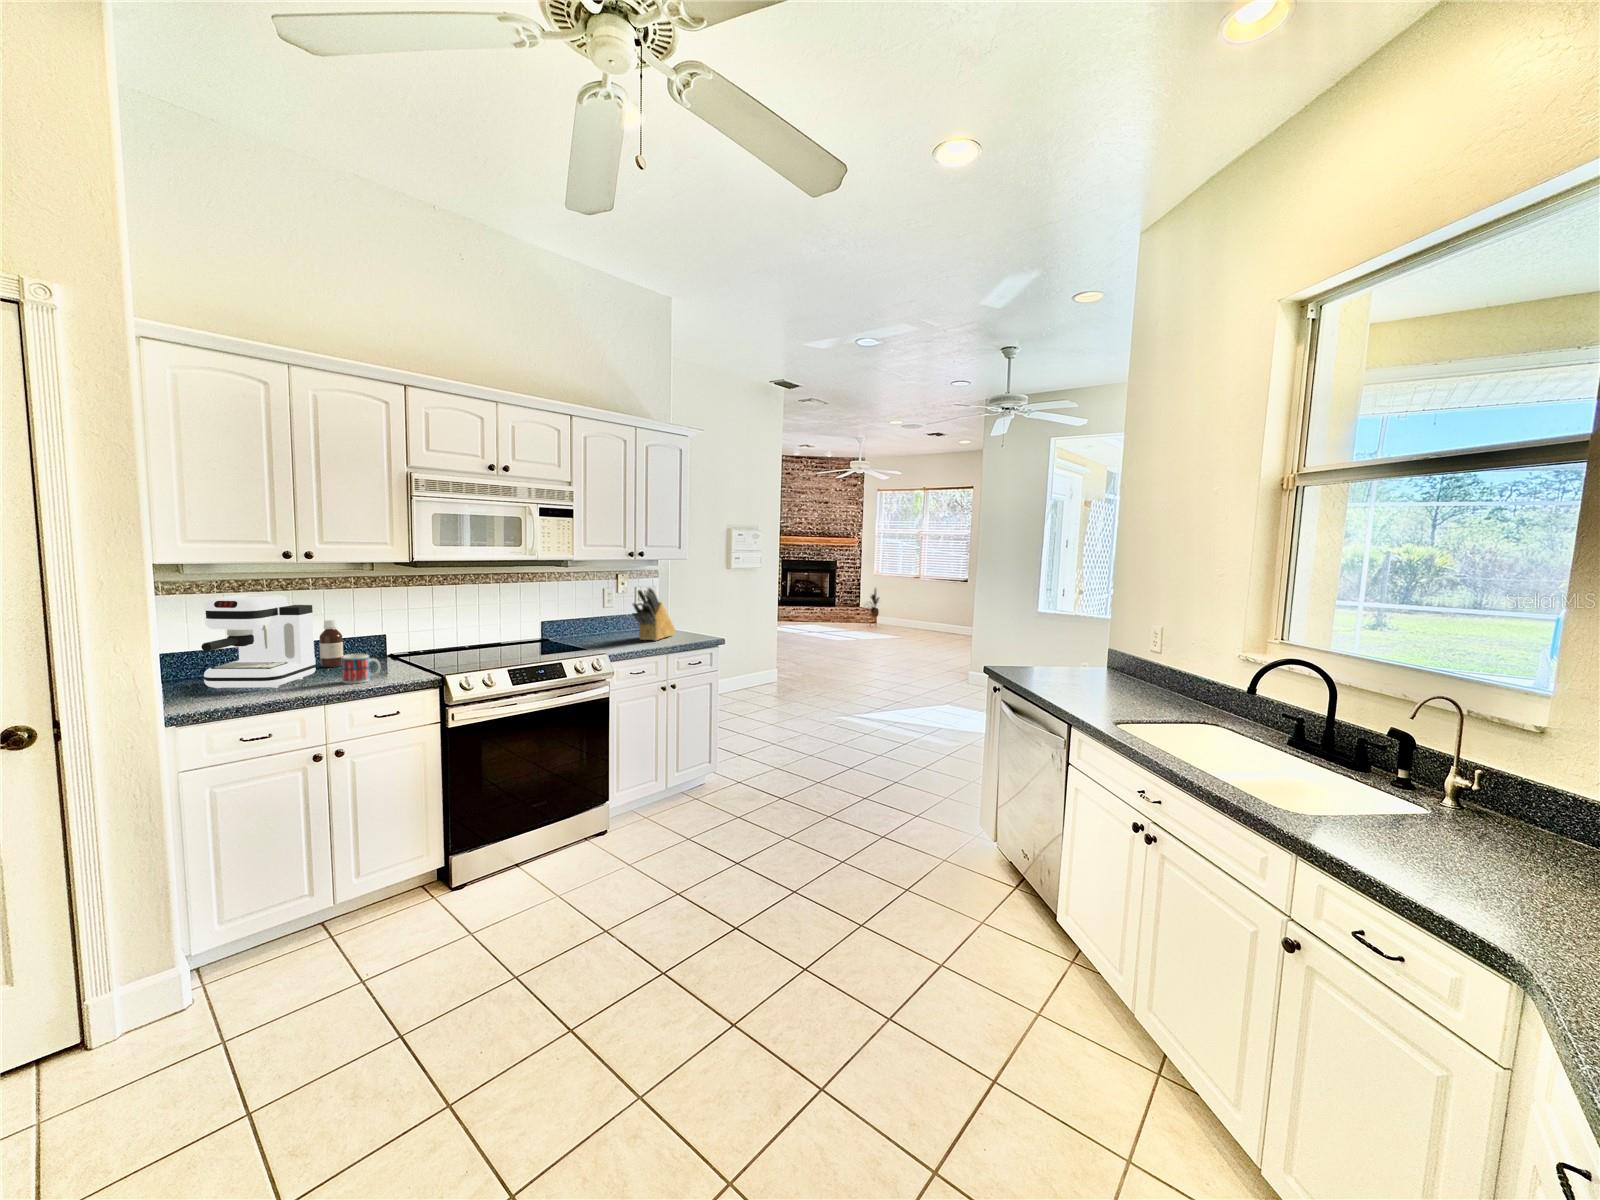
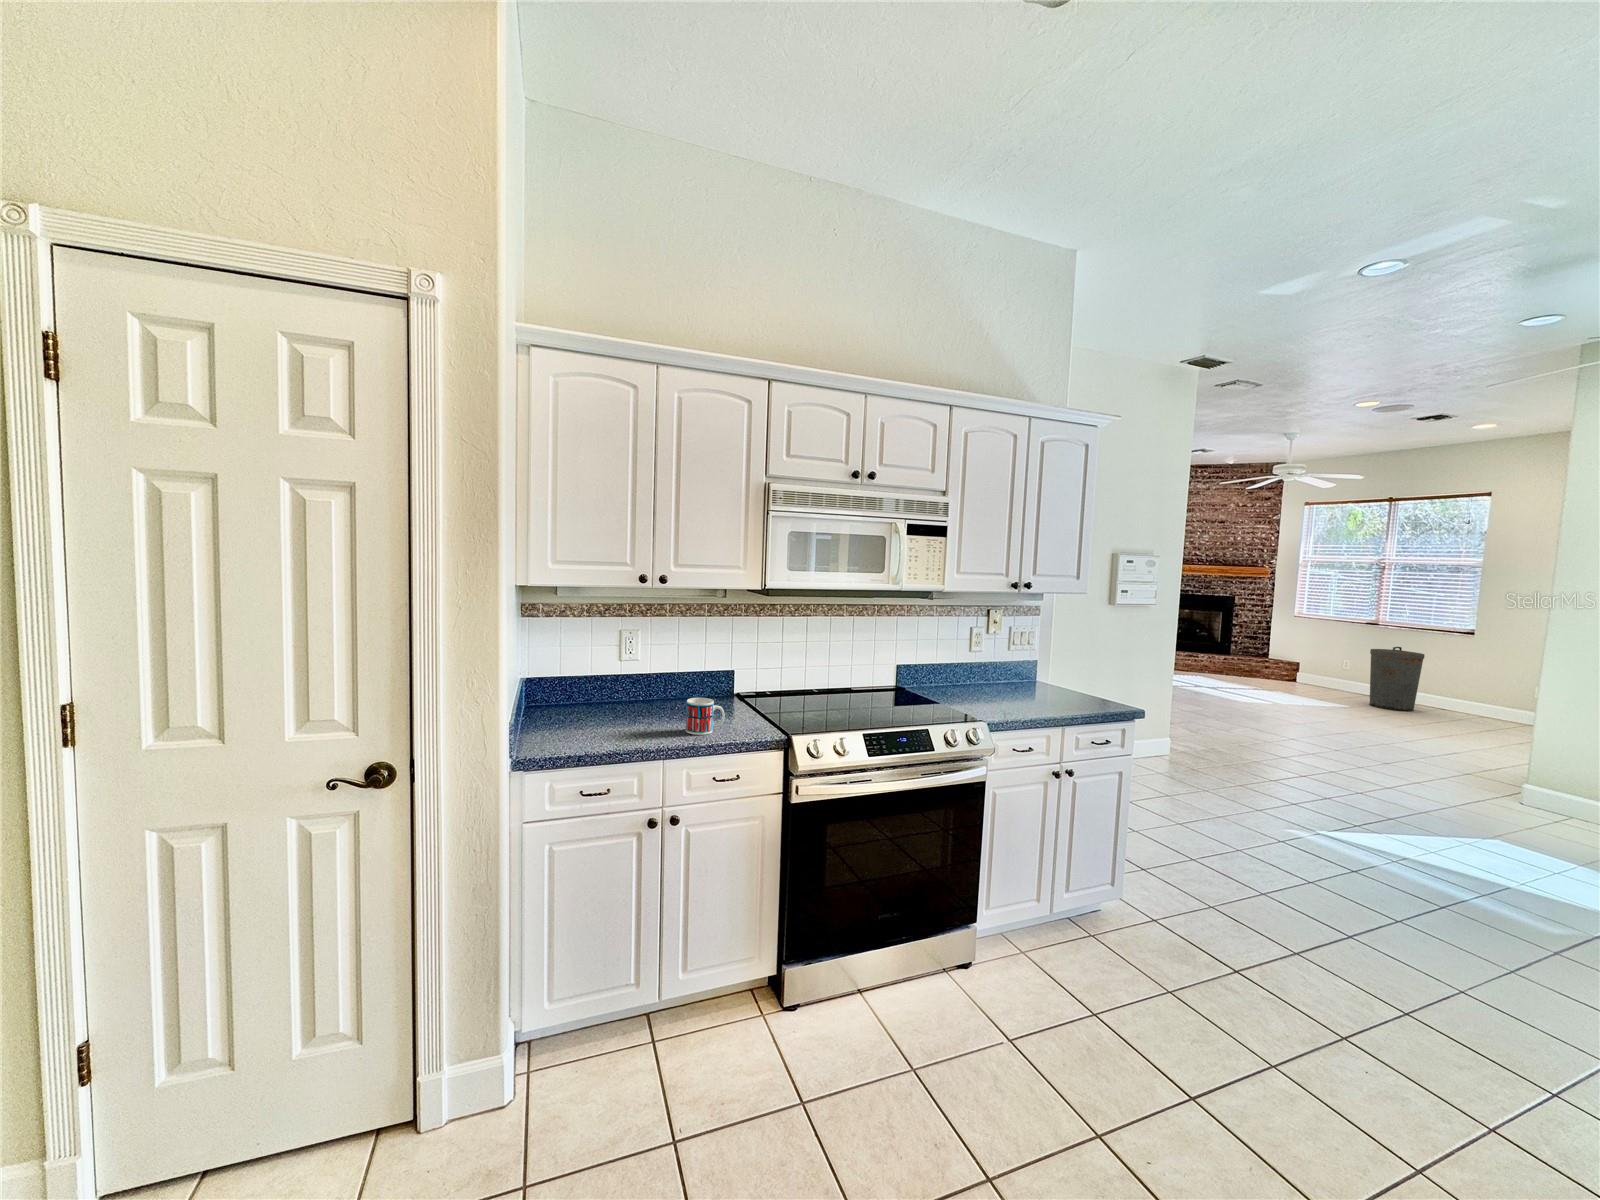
knife block: present [633,588,675,641] -> none [1013,631,1067,705]
house plant: present [870,589,879,619] -> none [1276,634,1312,690]
trash can: none [912,592,941,635] -> present [1370,647,1425,711]
coffee maker: present [201,595,316,688] -> none [559,620,663,731]
bottle: present [319,620,343,667] -> none [669,651,690,705]

